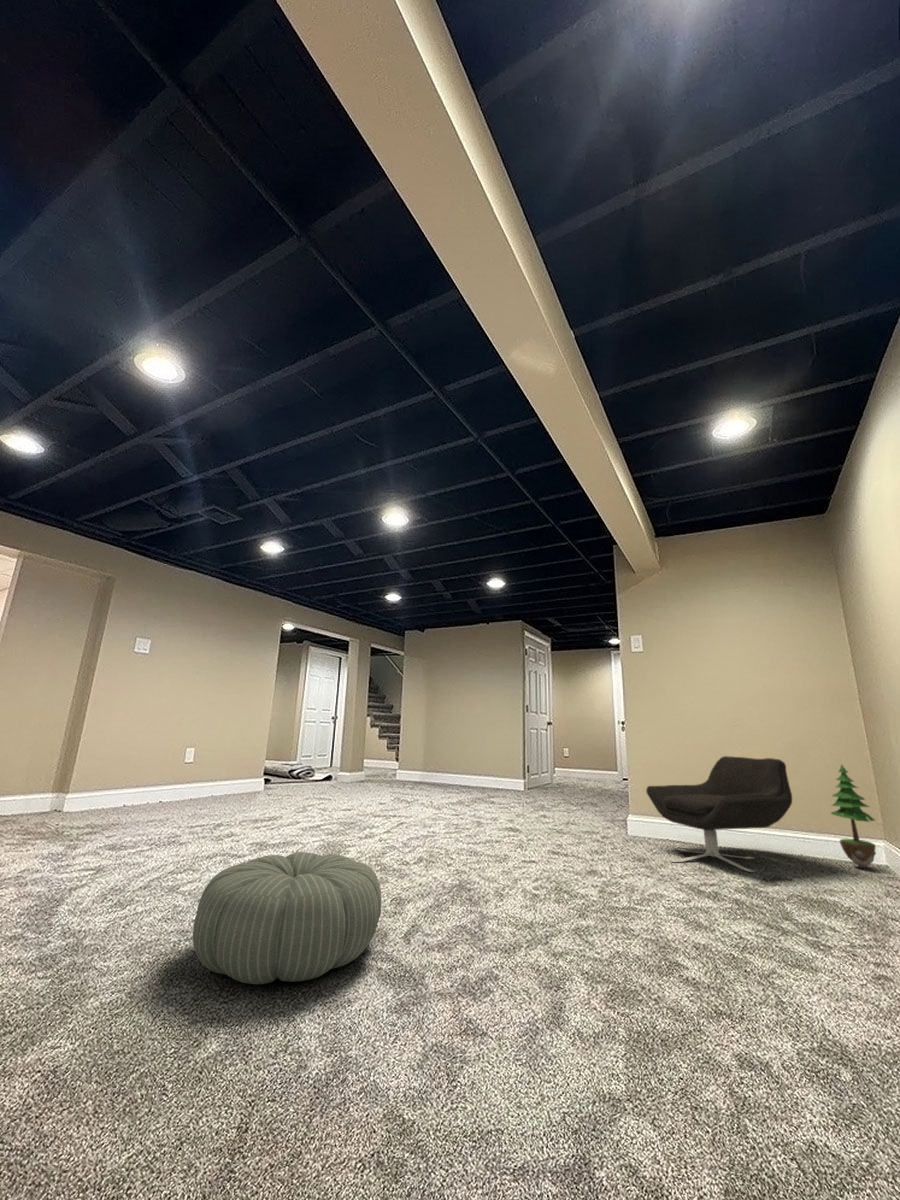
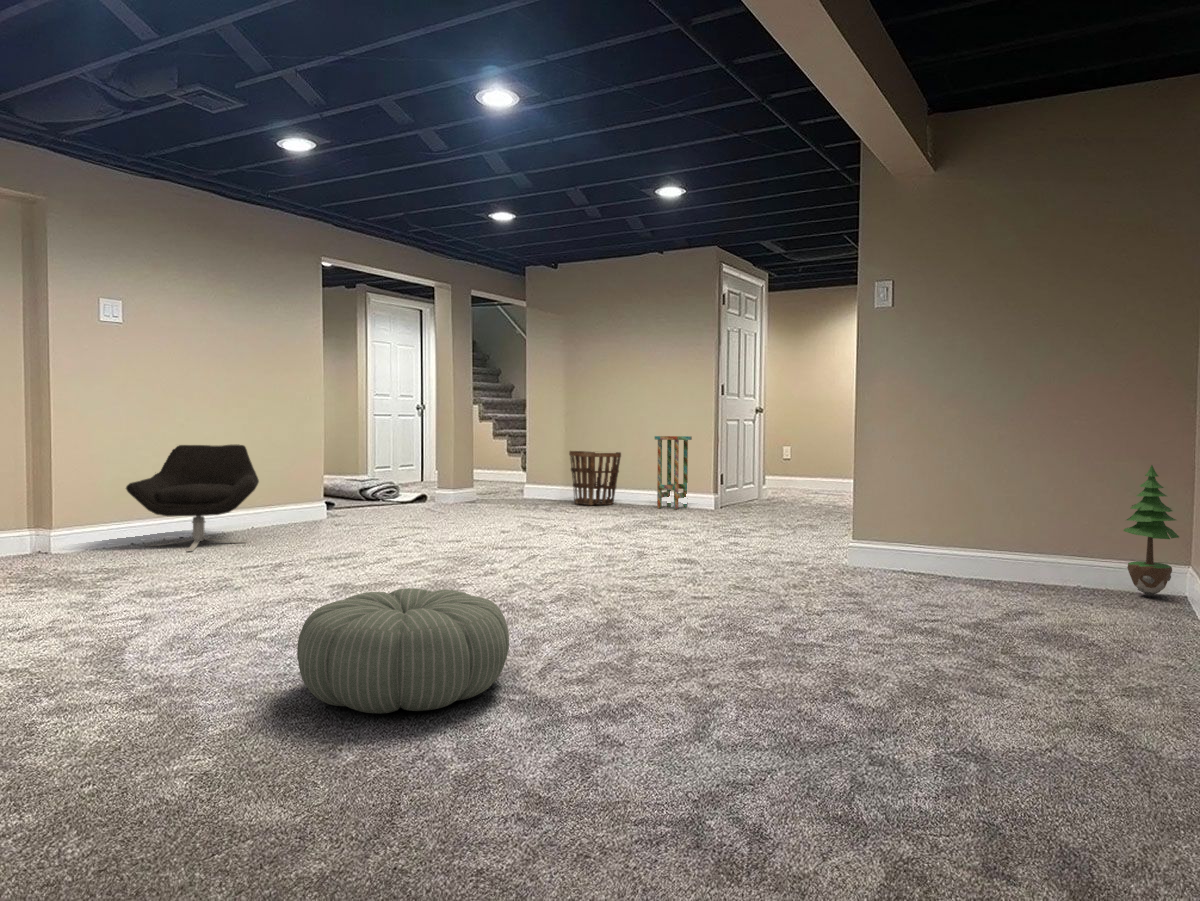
side table: none [484,739,508,790] -> present [655,436,692,509]
basket: none [428,747,462,786] -> present [569,451,621,505]
lounge chair: present [646,756,792,872] -> present [126,444,259,551]

